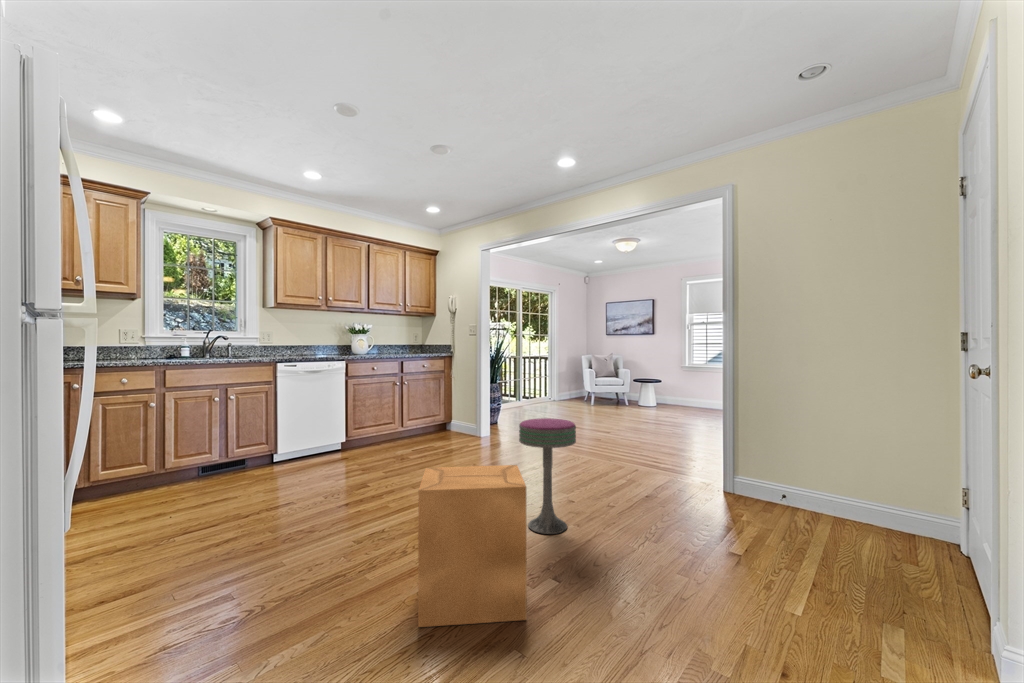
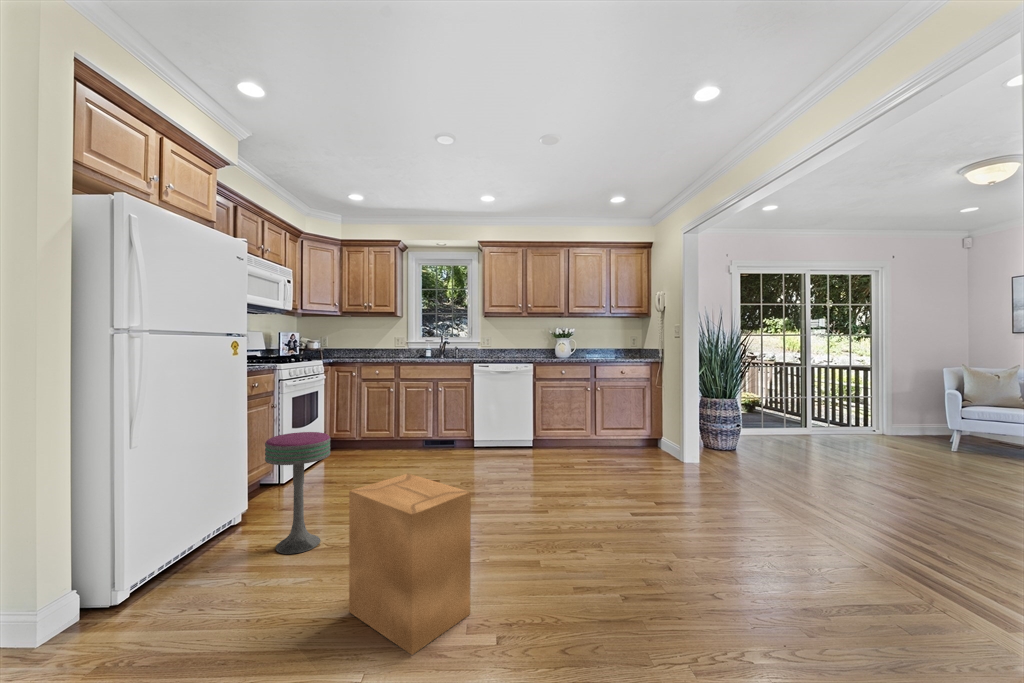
bar stool: present [519,418,576,534] -> present [265,432,331,554]

